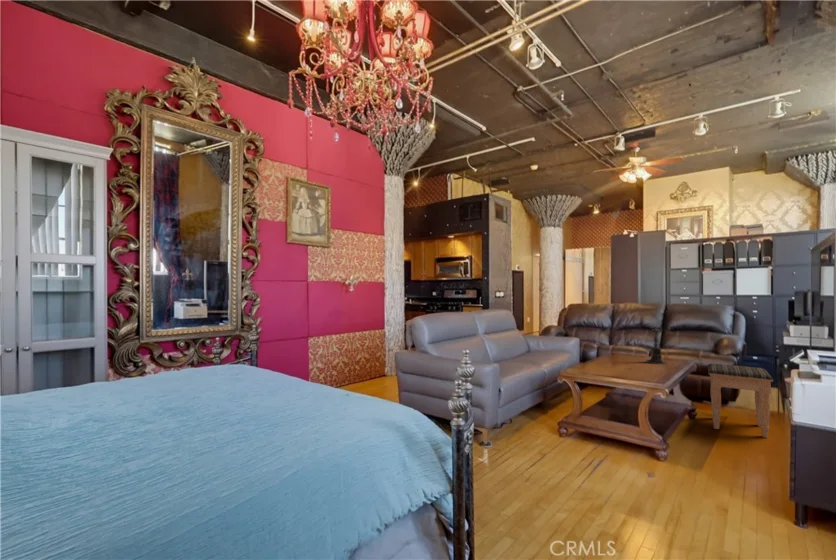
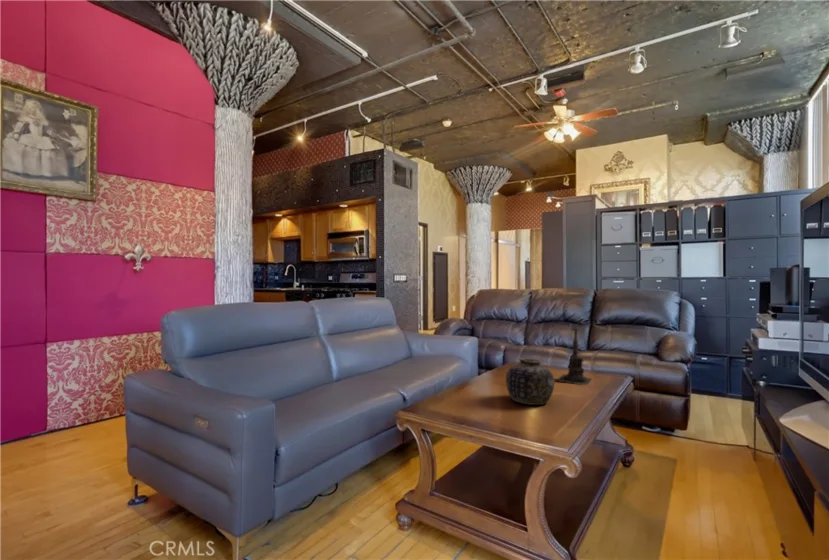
vase: none [616,345,646,371] -> present [506,358,554,405]
footstool: present [708,363,773,438] -> none [651,379,761,512]

